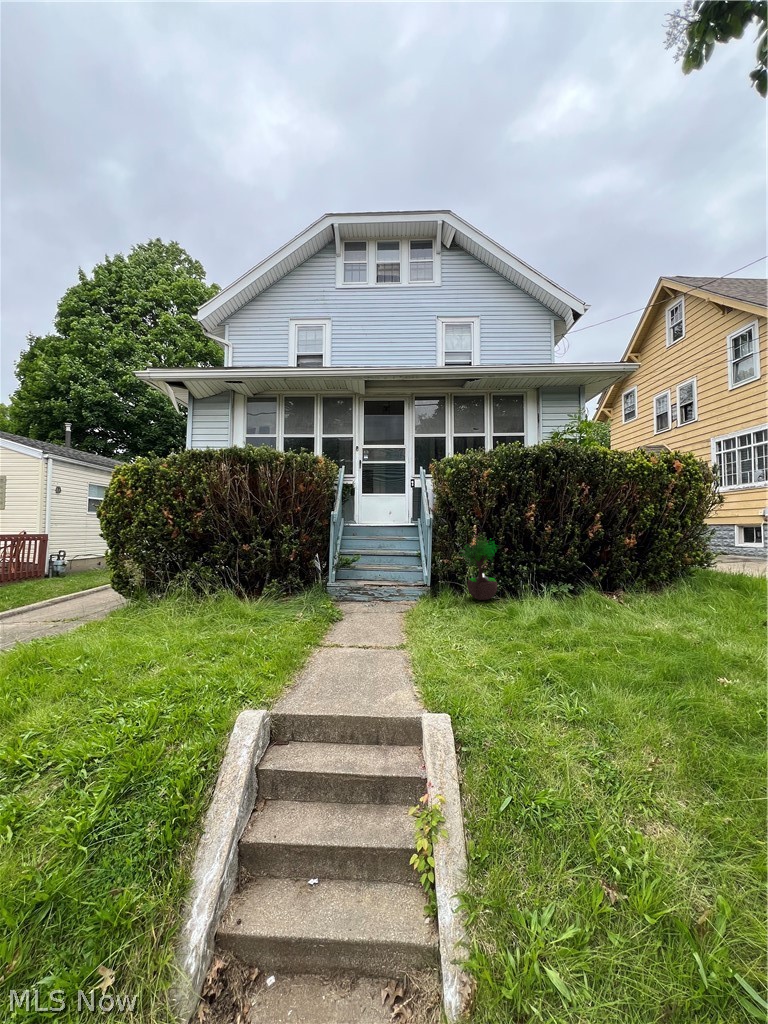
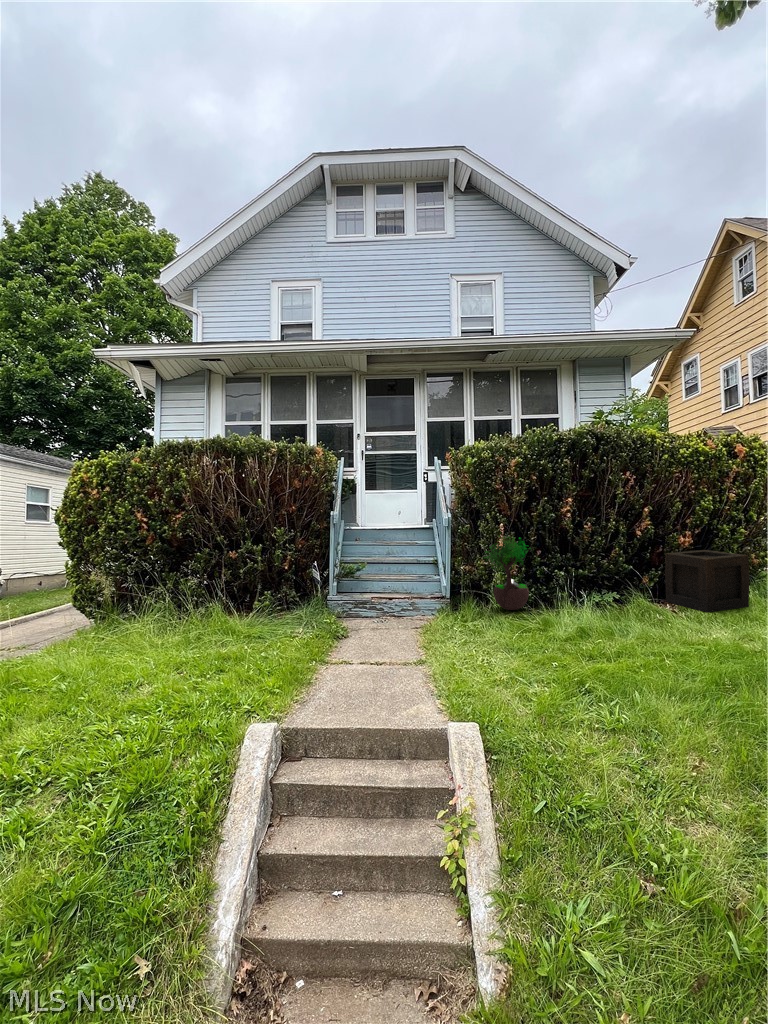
wooden crate: none [614,551,687,605] -> present [665,550,749,612]

